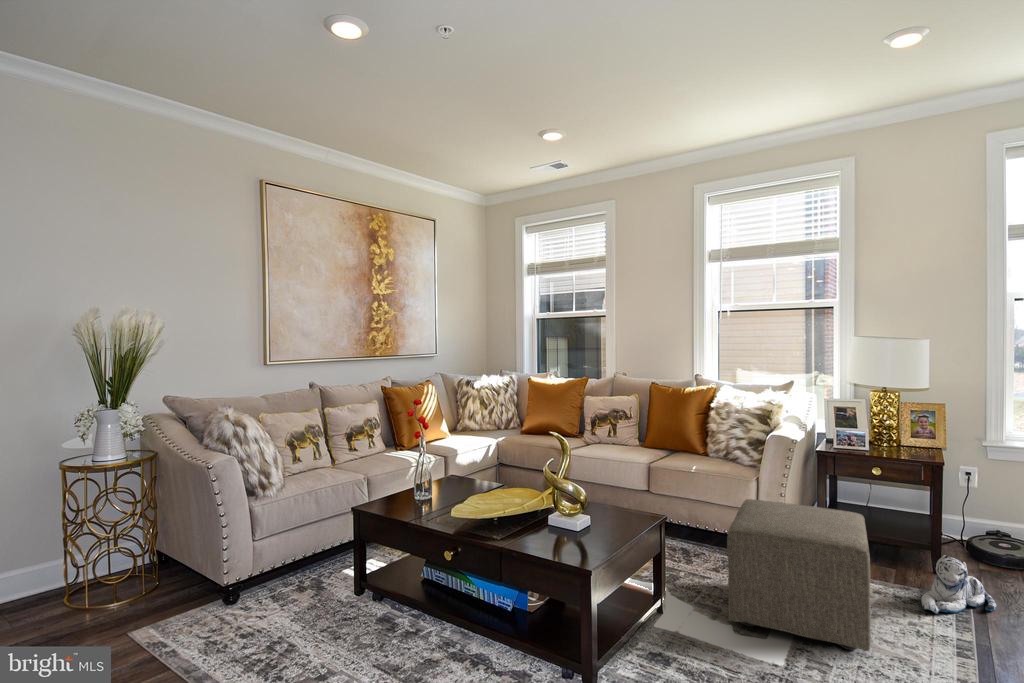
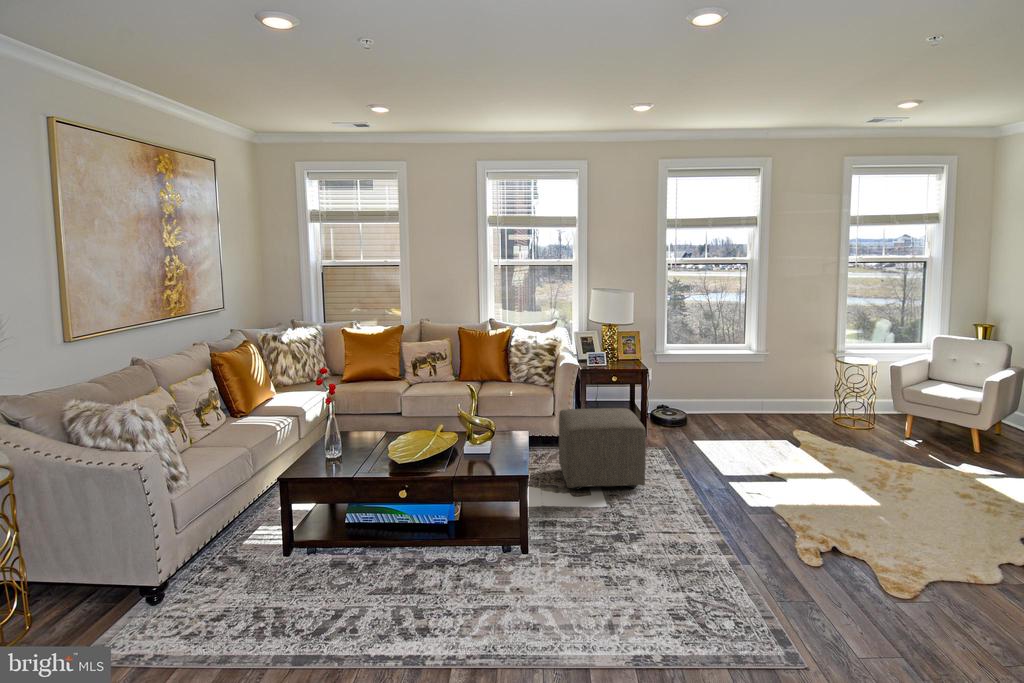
plush toy: present [921,555,997,614] -> none [655,426,689,461]

